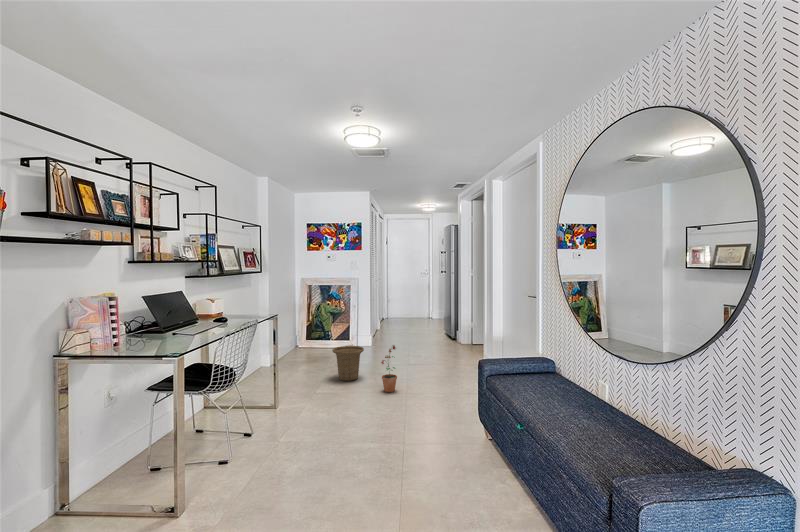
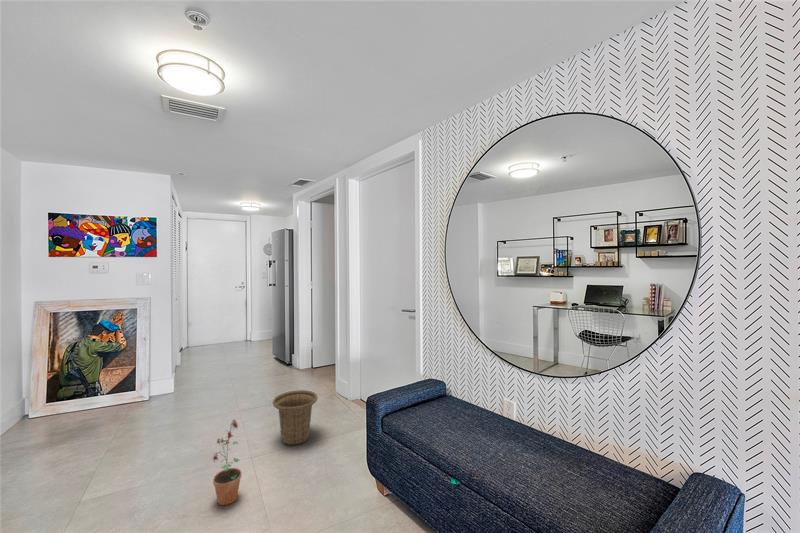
basket: present [332,346,364,381] -> present [273,390,317,445]

